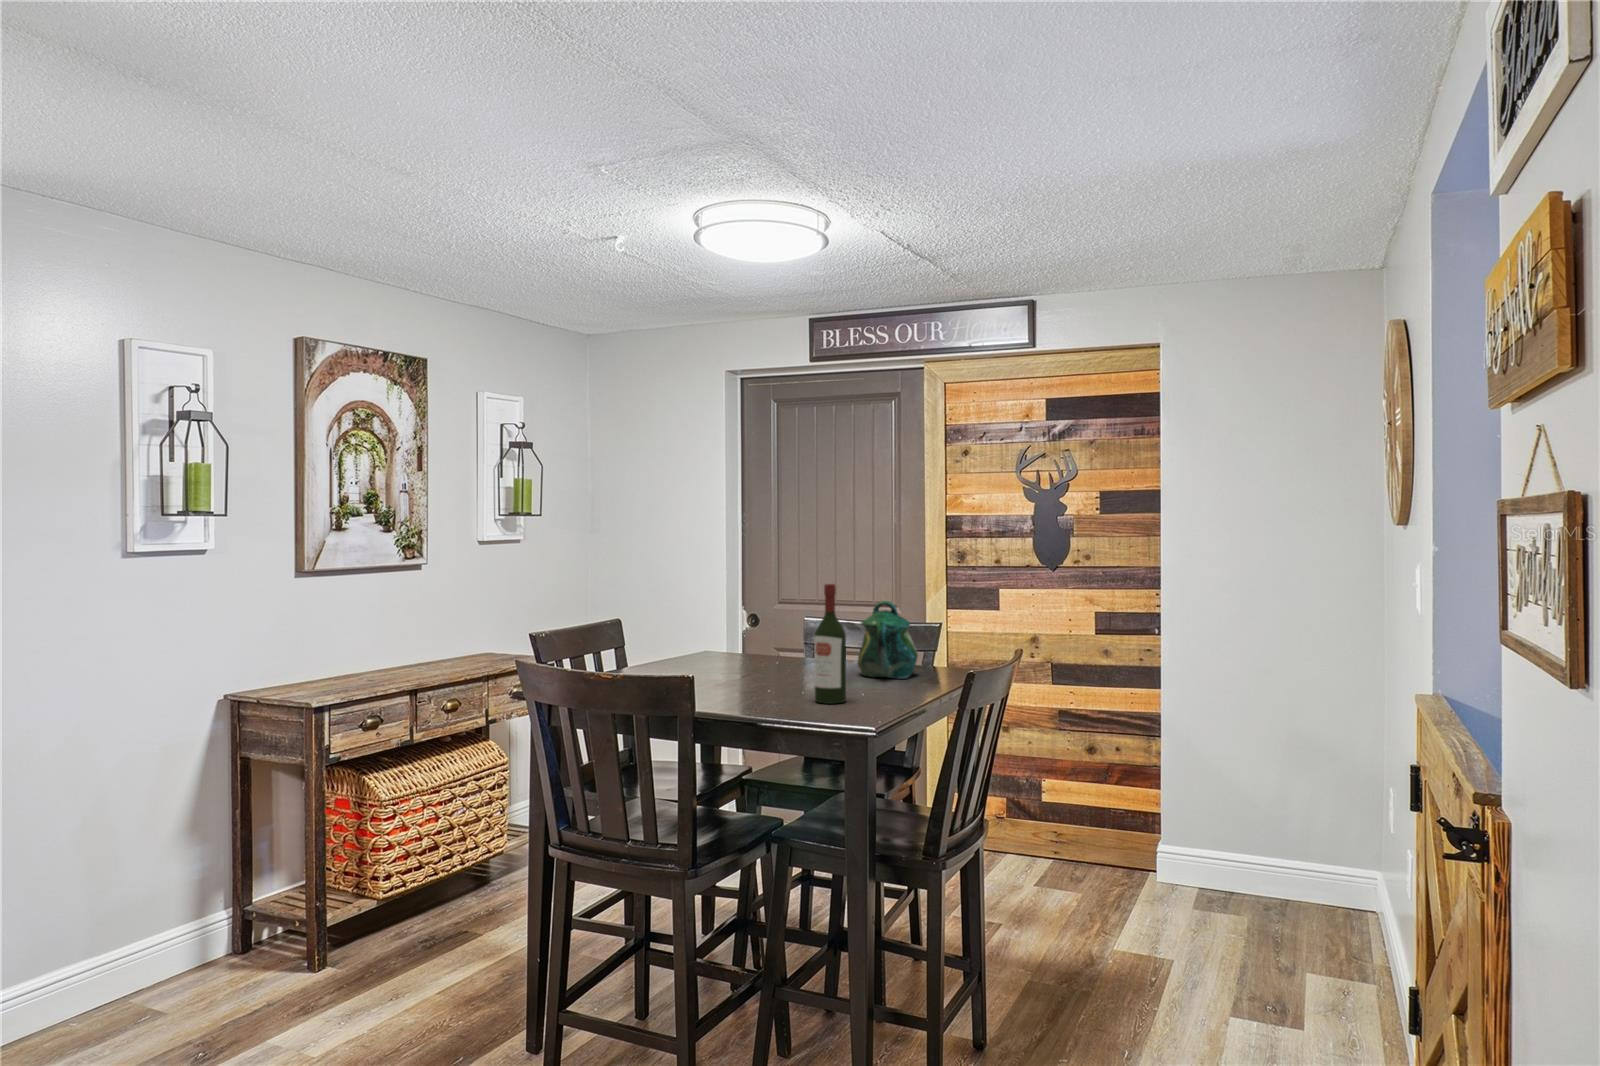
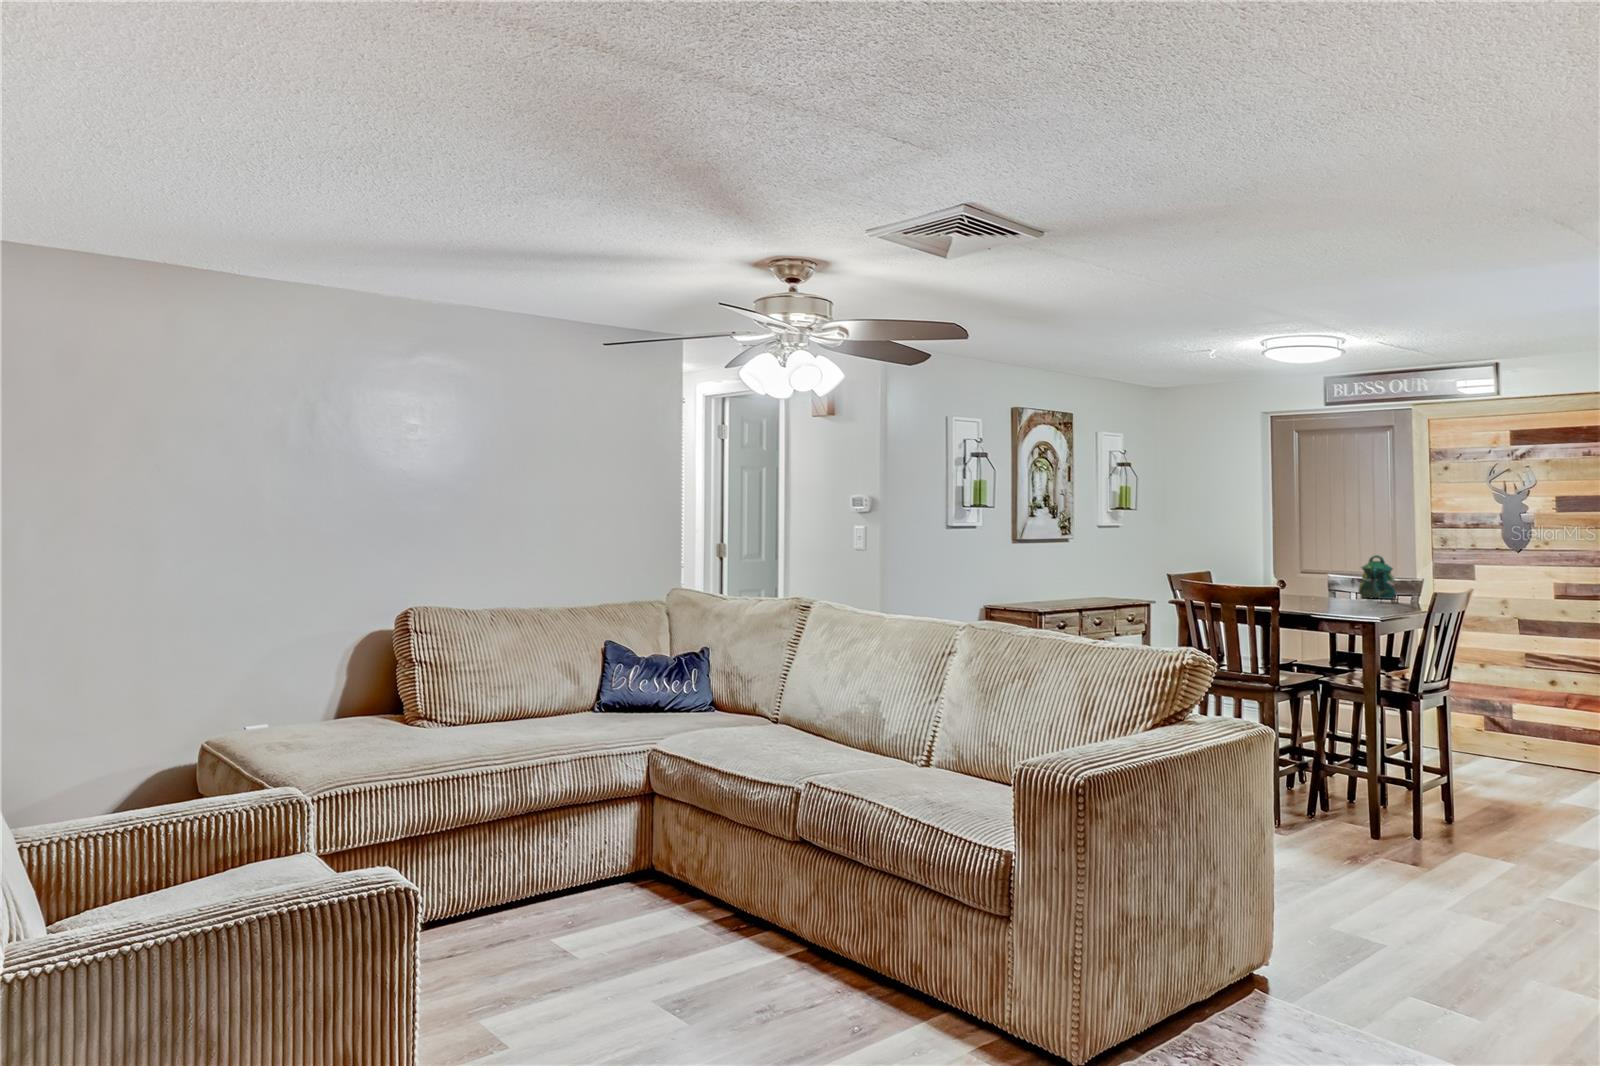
wine bottle: present [814,584,846,704] -> none [1332,539,1350,601]

